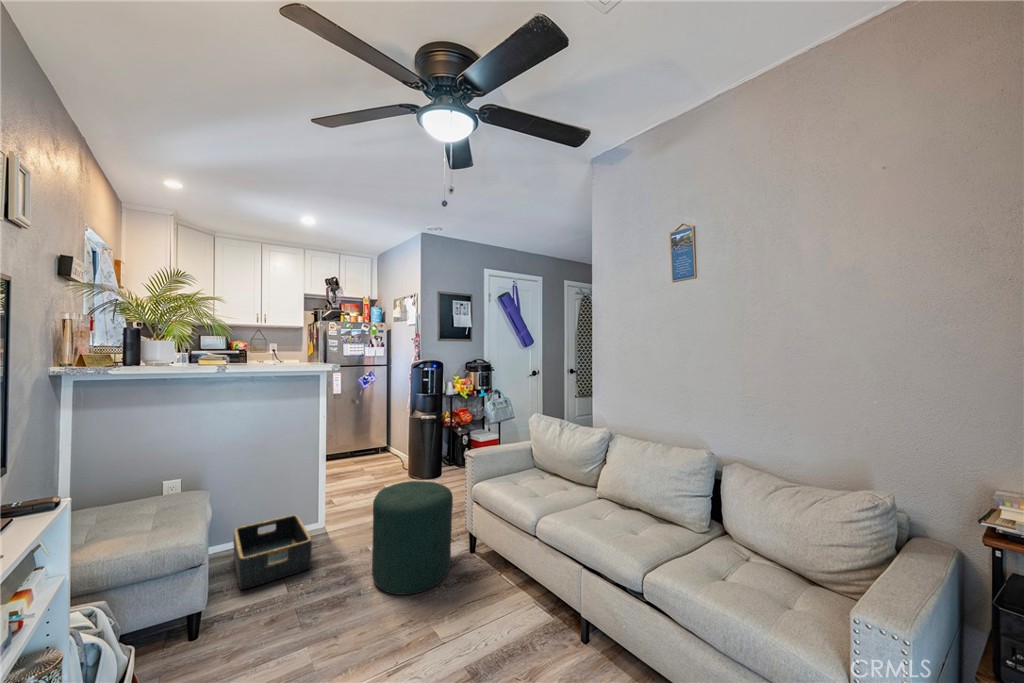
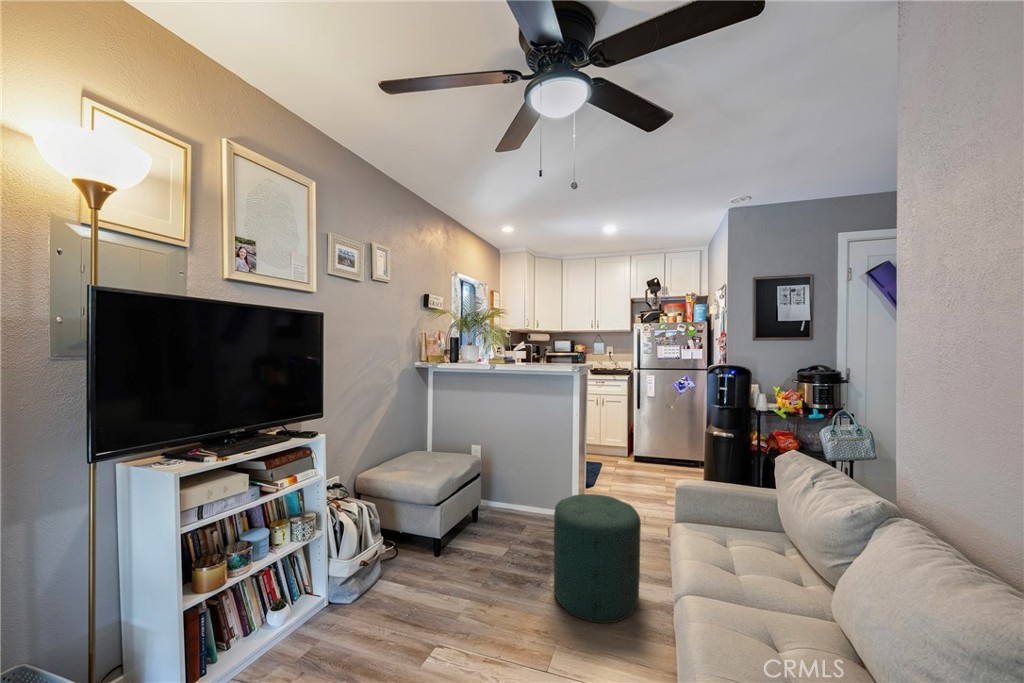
basket: present [234,515,312,589] -> none [486,491,550,545]

